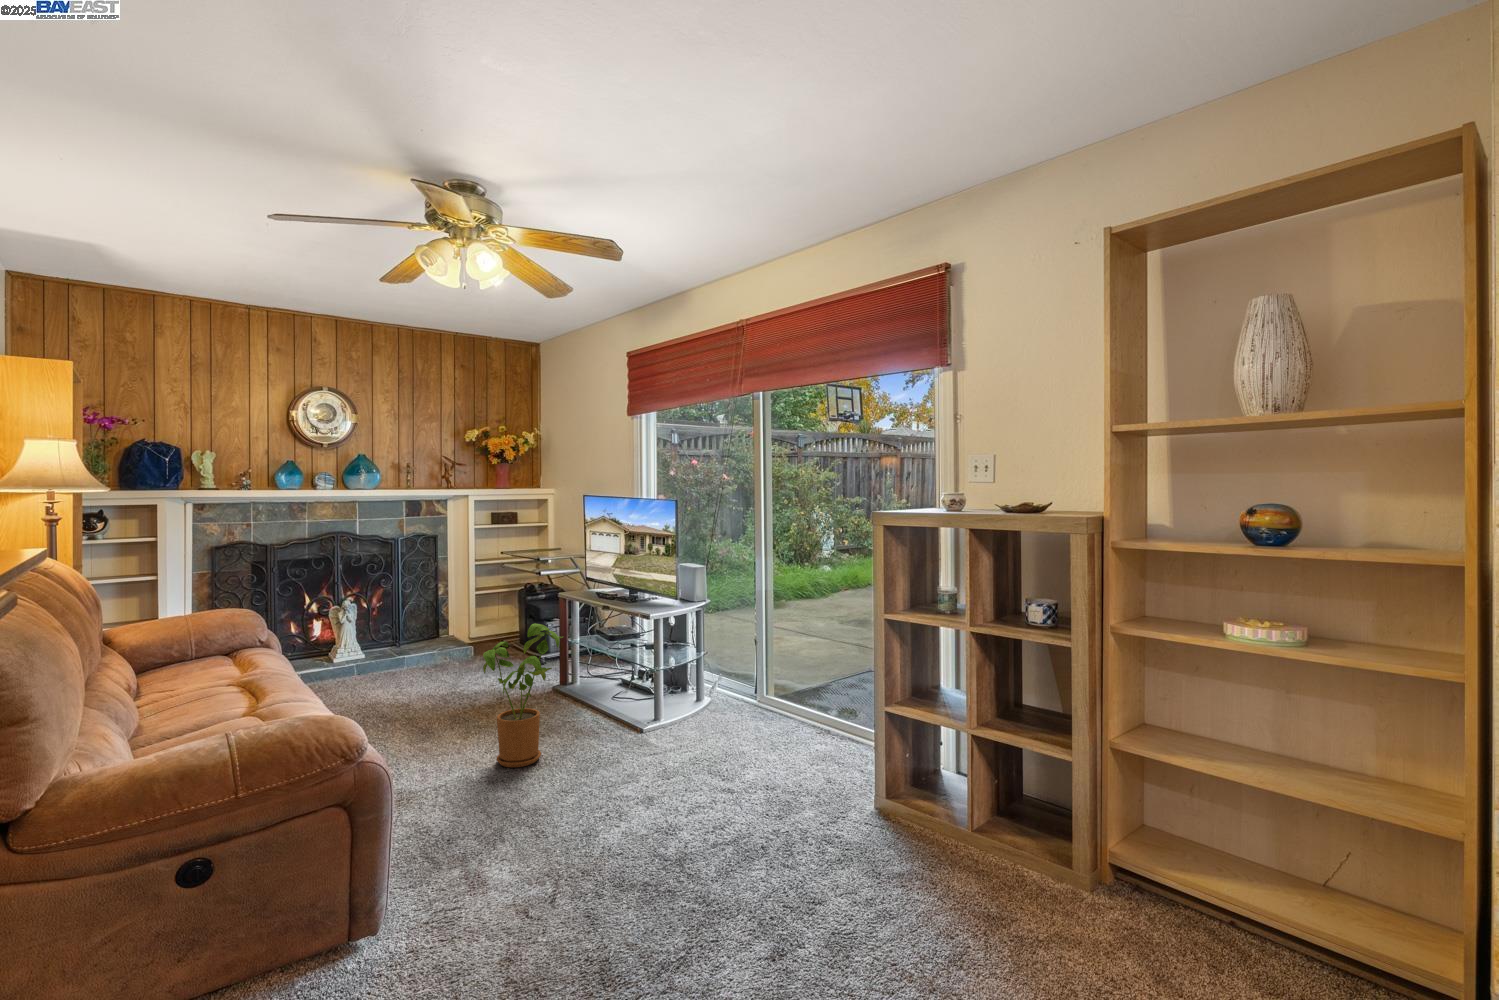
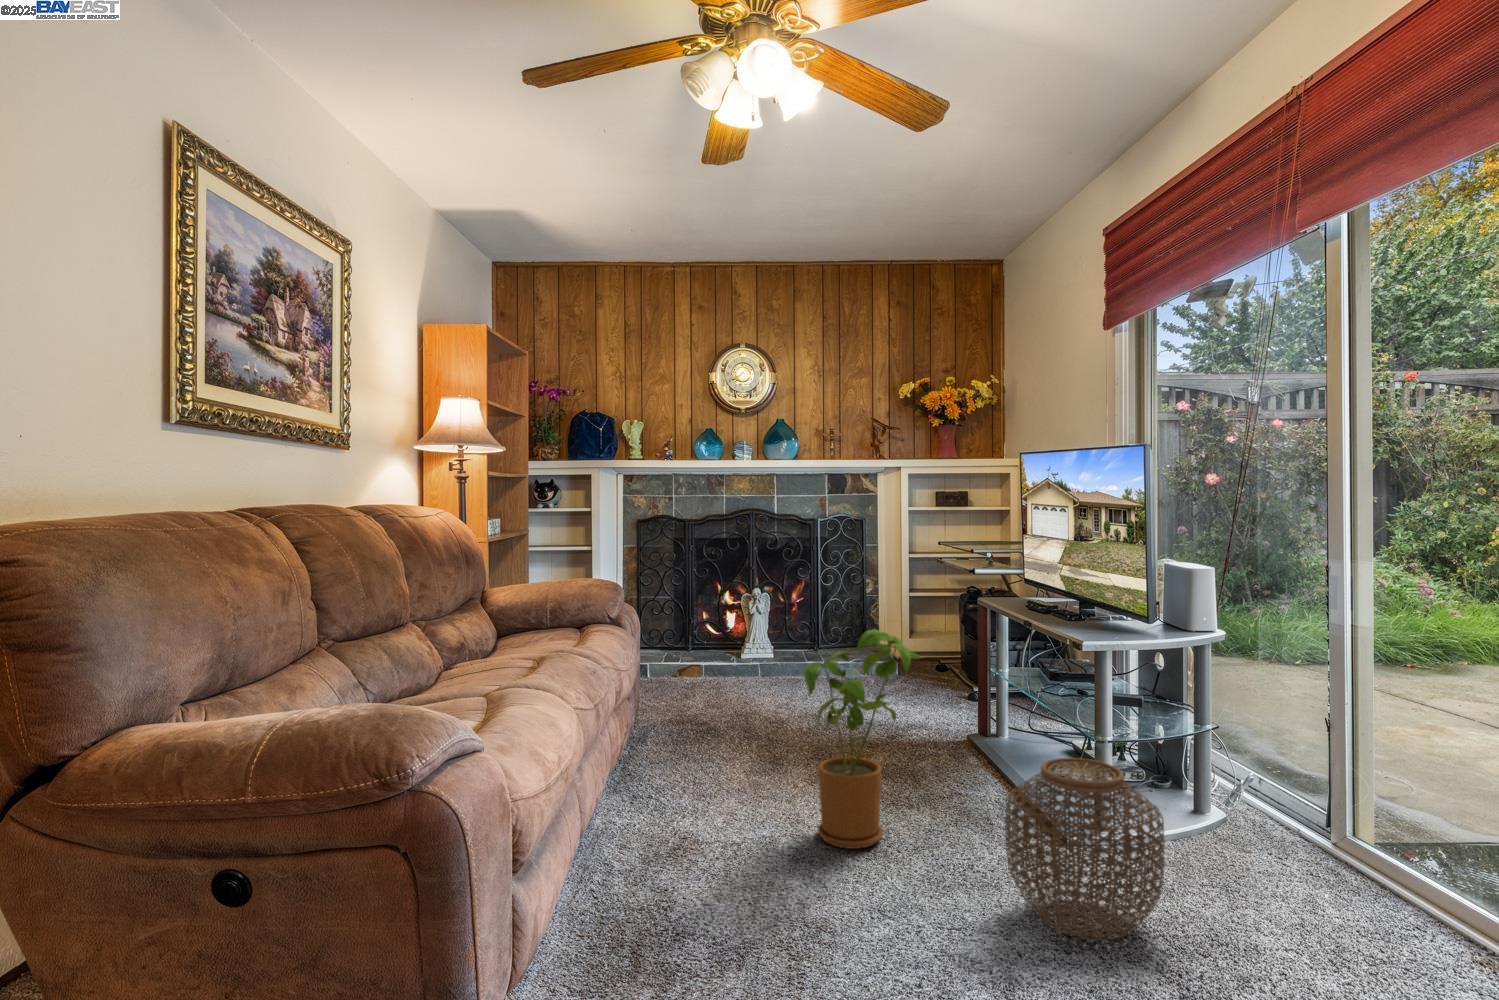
woven basket: none [630,679,708,773] -> present [1006,758,1164,941]

